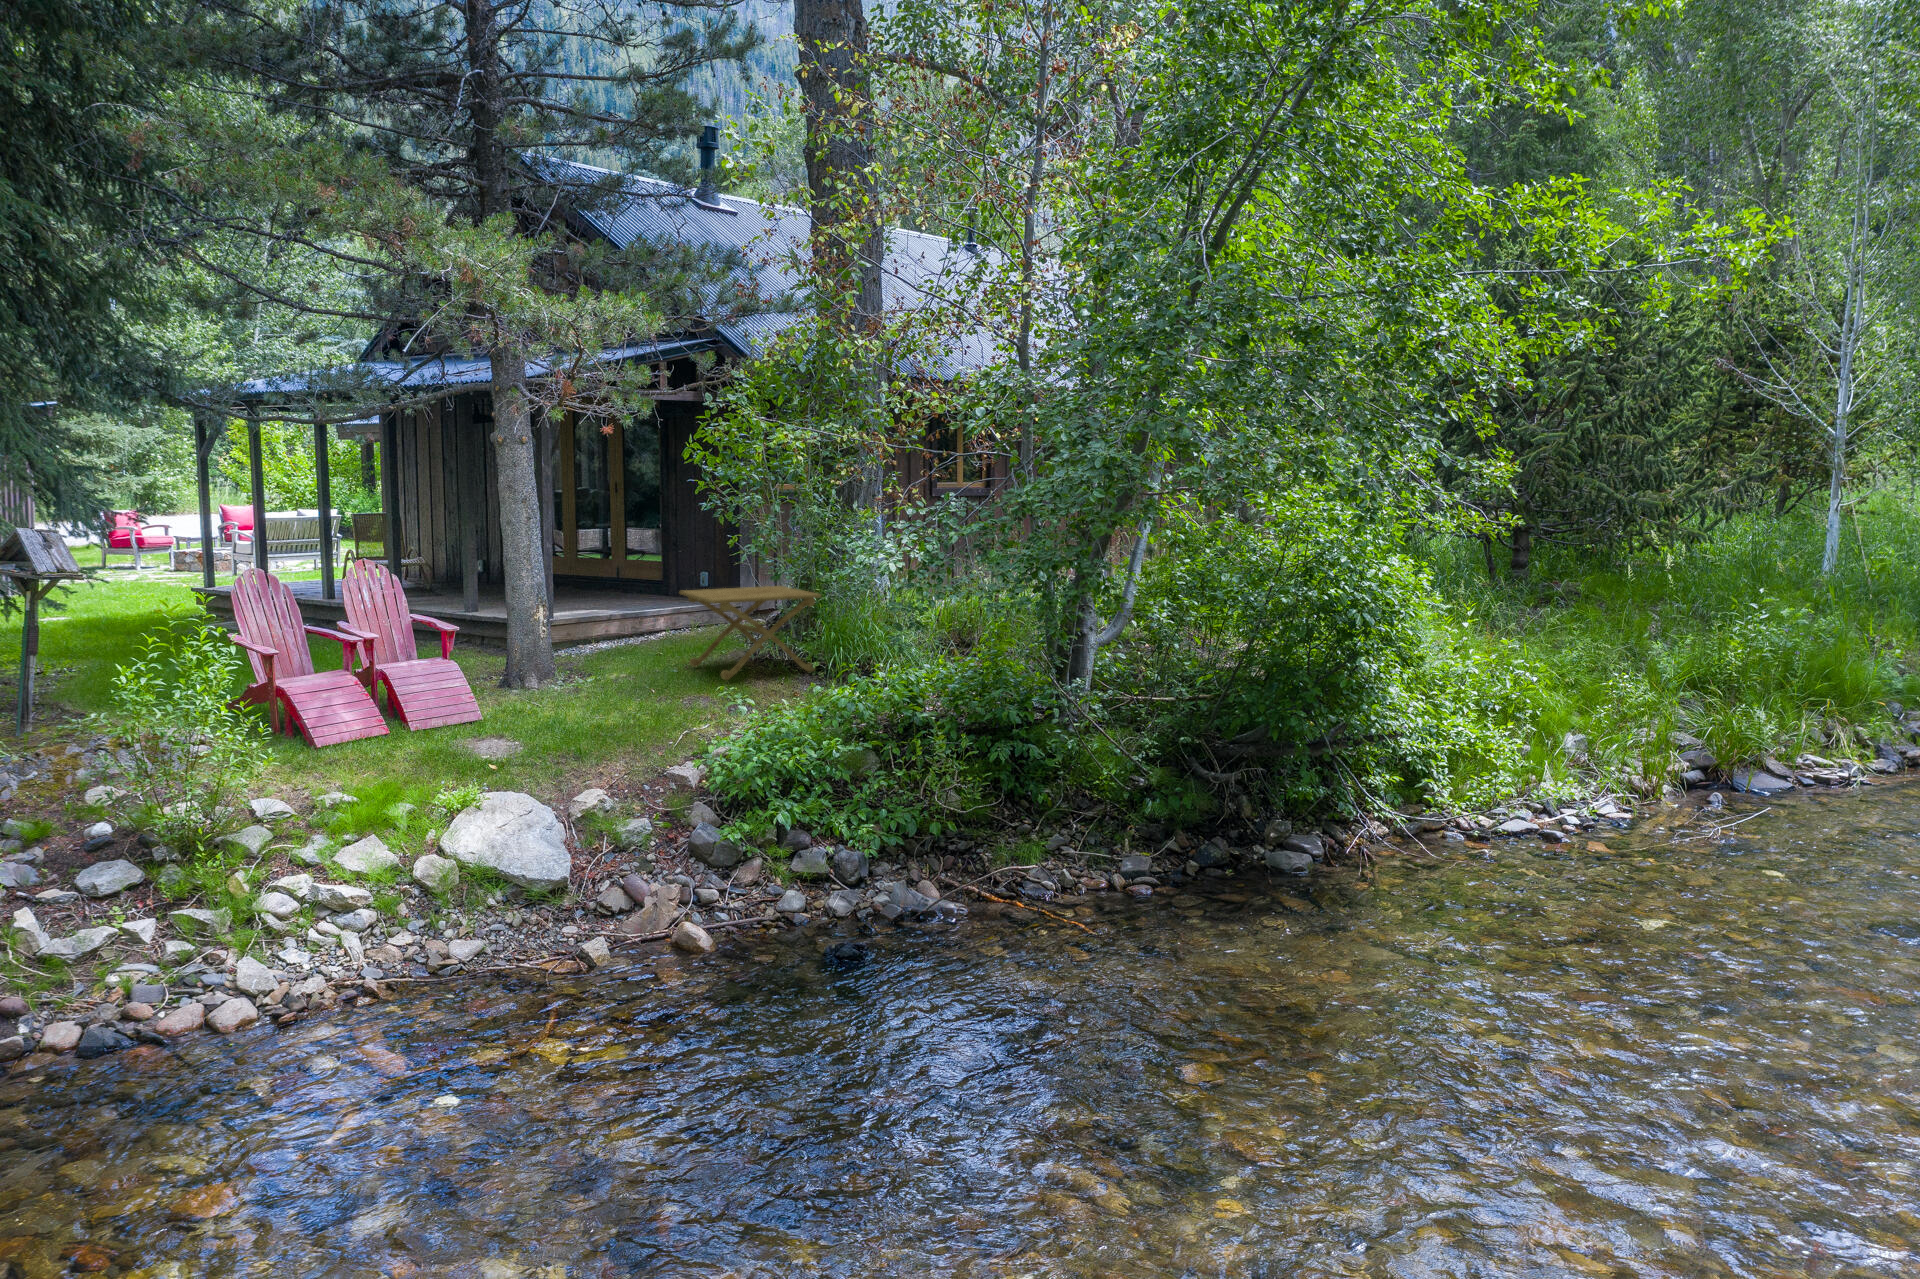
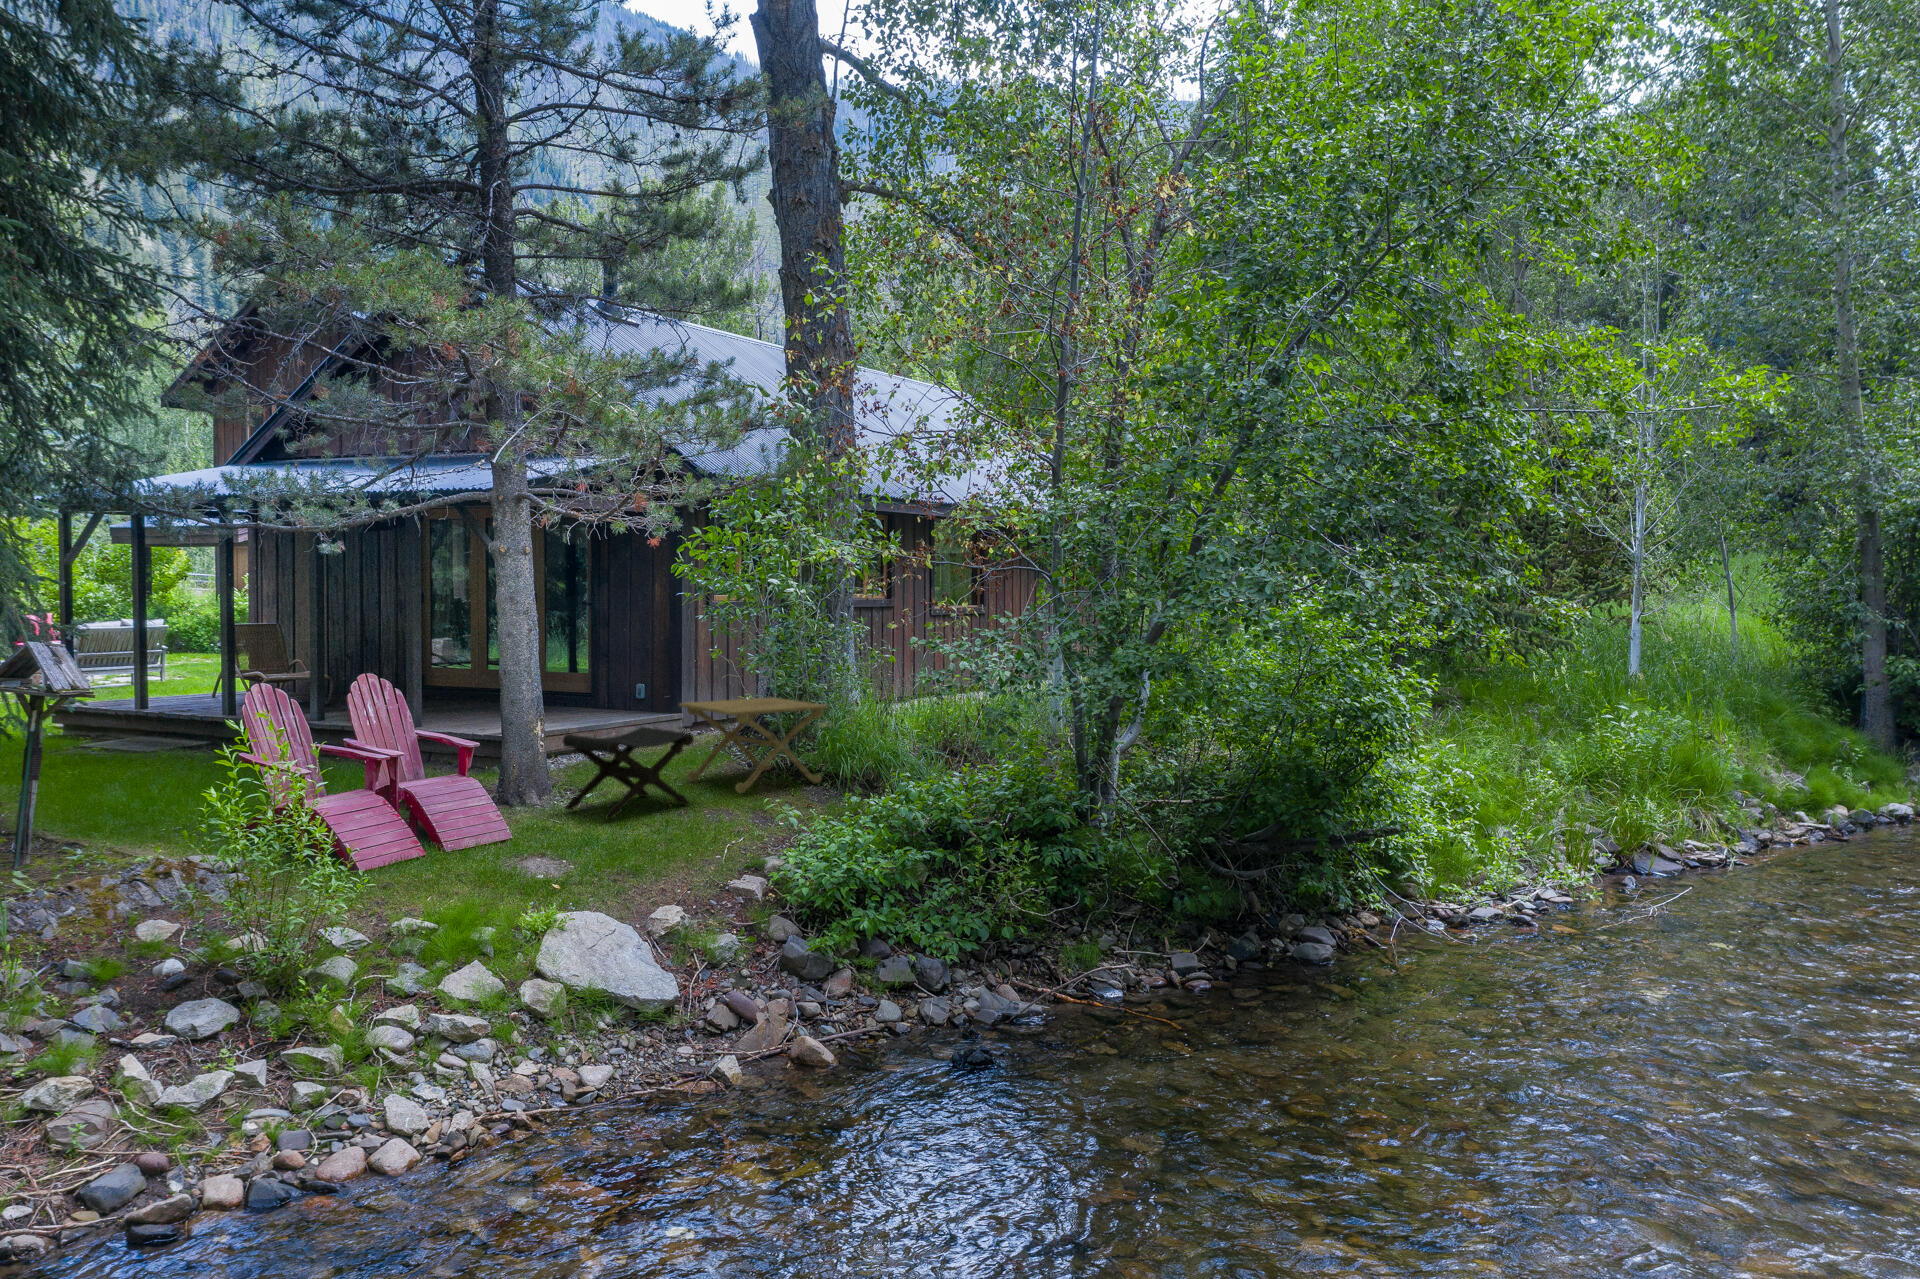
footstool: none [549,614,674,703] -> present [562,727,694,819]

